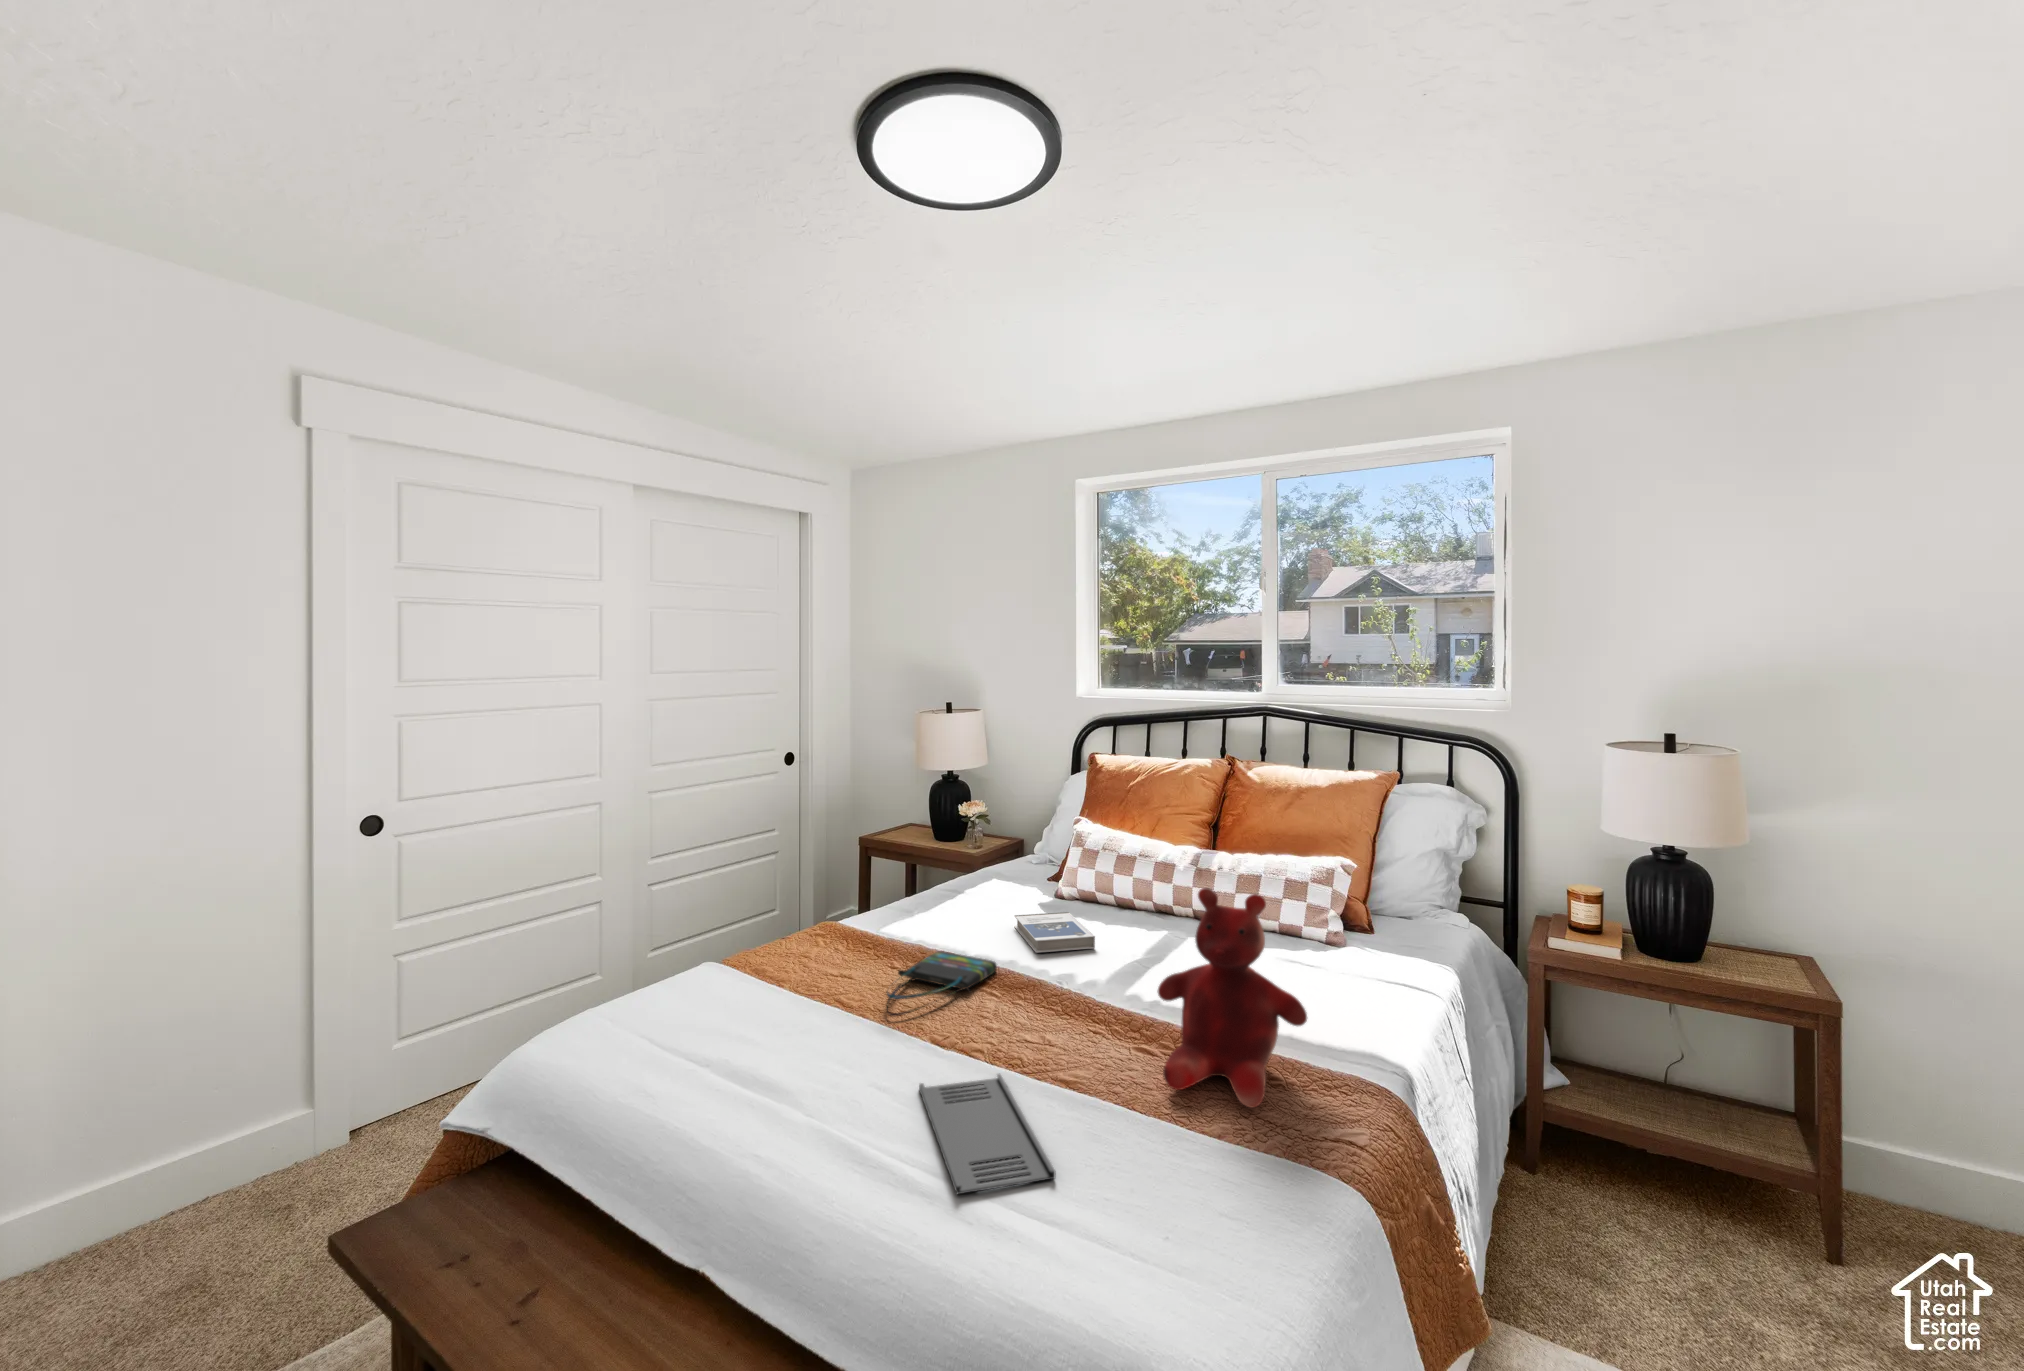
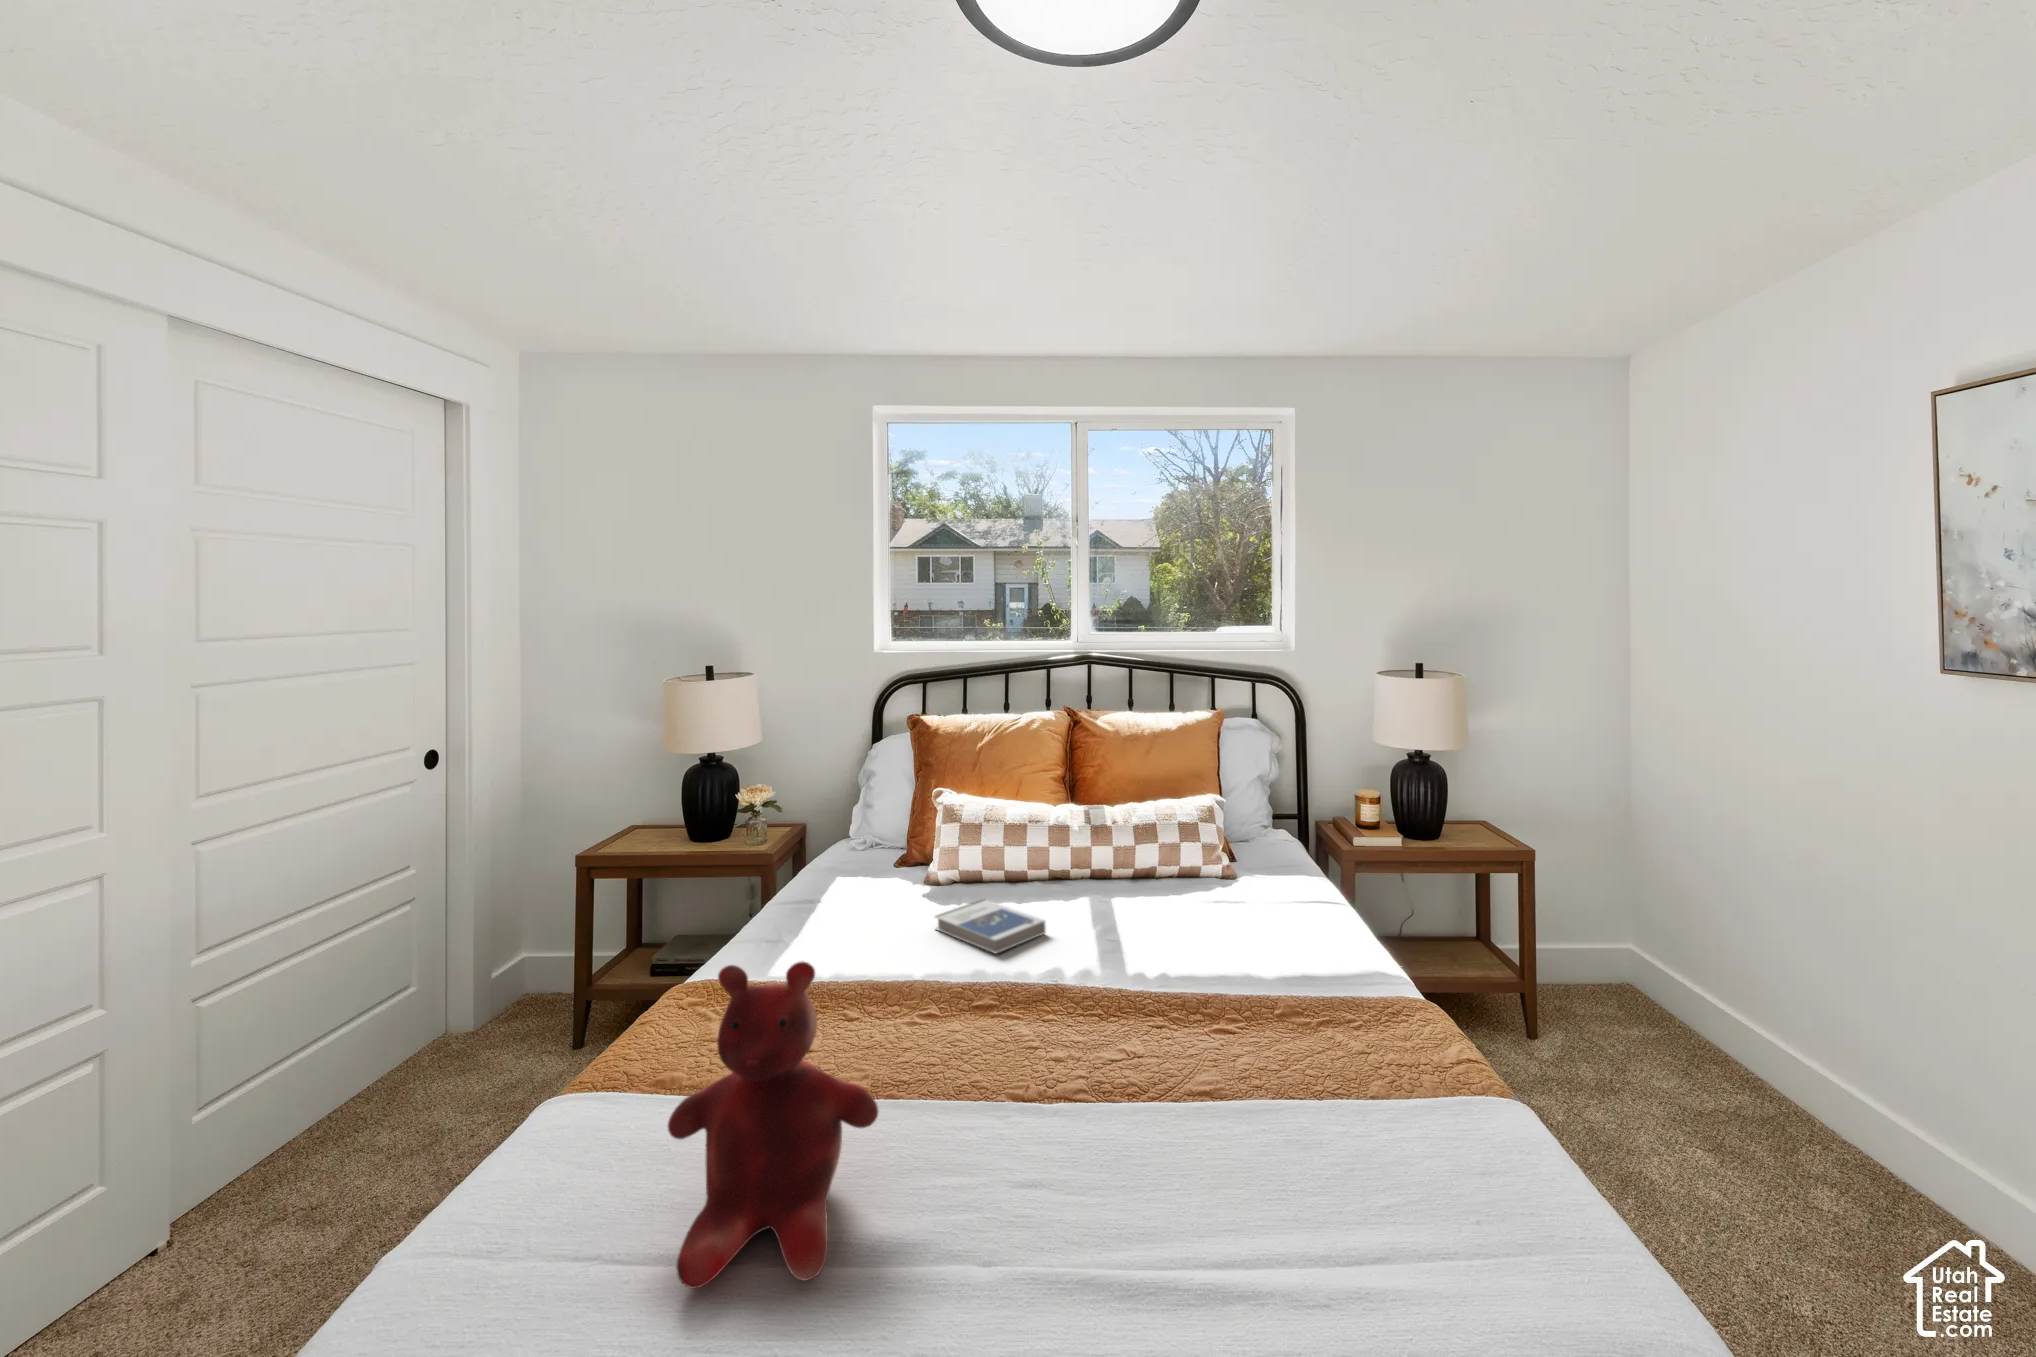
teddy bear: present [1157,888,1307,1107] -> present [668,962,878,1289]
tote bag: present [886,951,997,1016] -> none [880,976,987,1081]
tray: present [919,1074,1055,1195] -> none [1071,1111,1331,1283]

